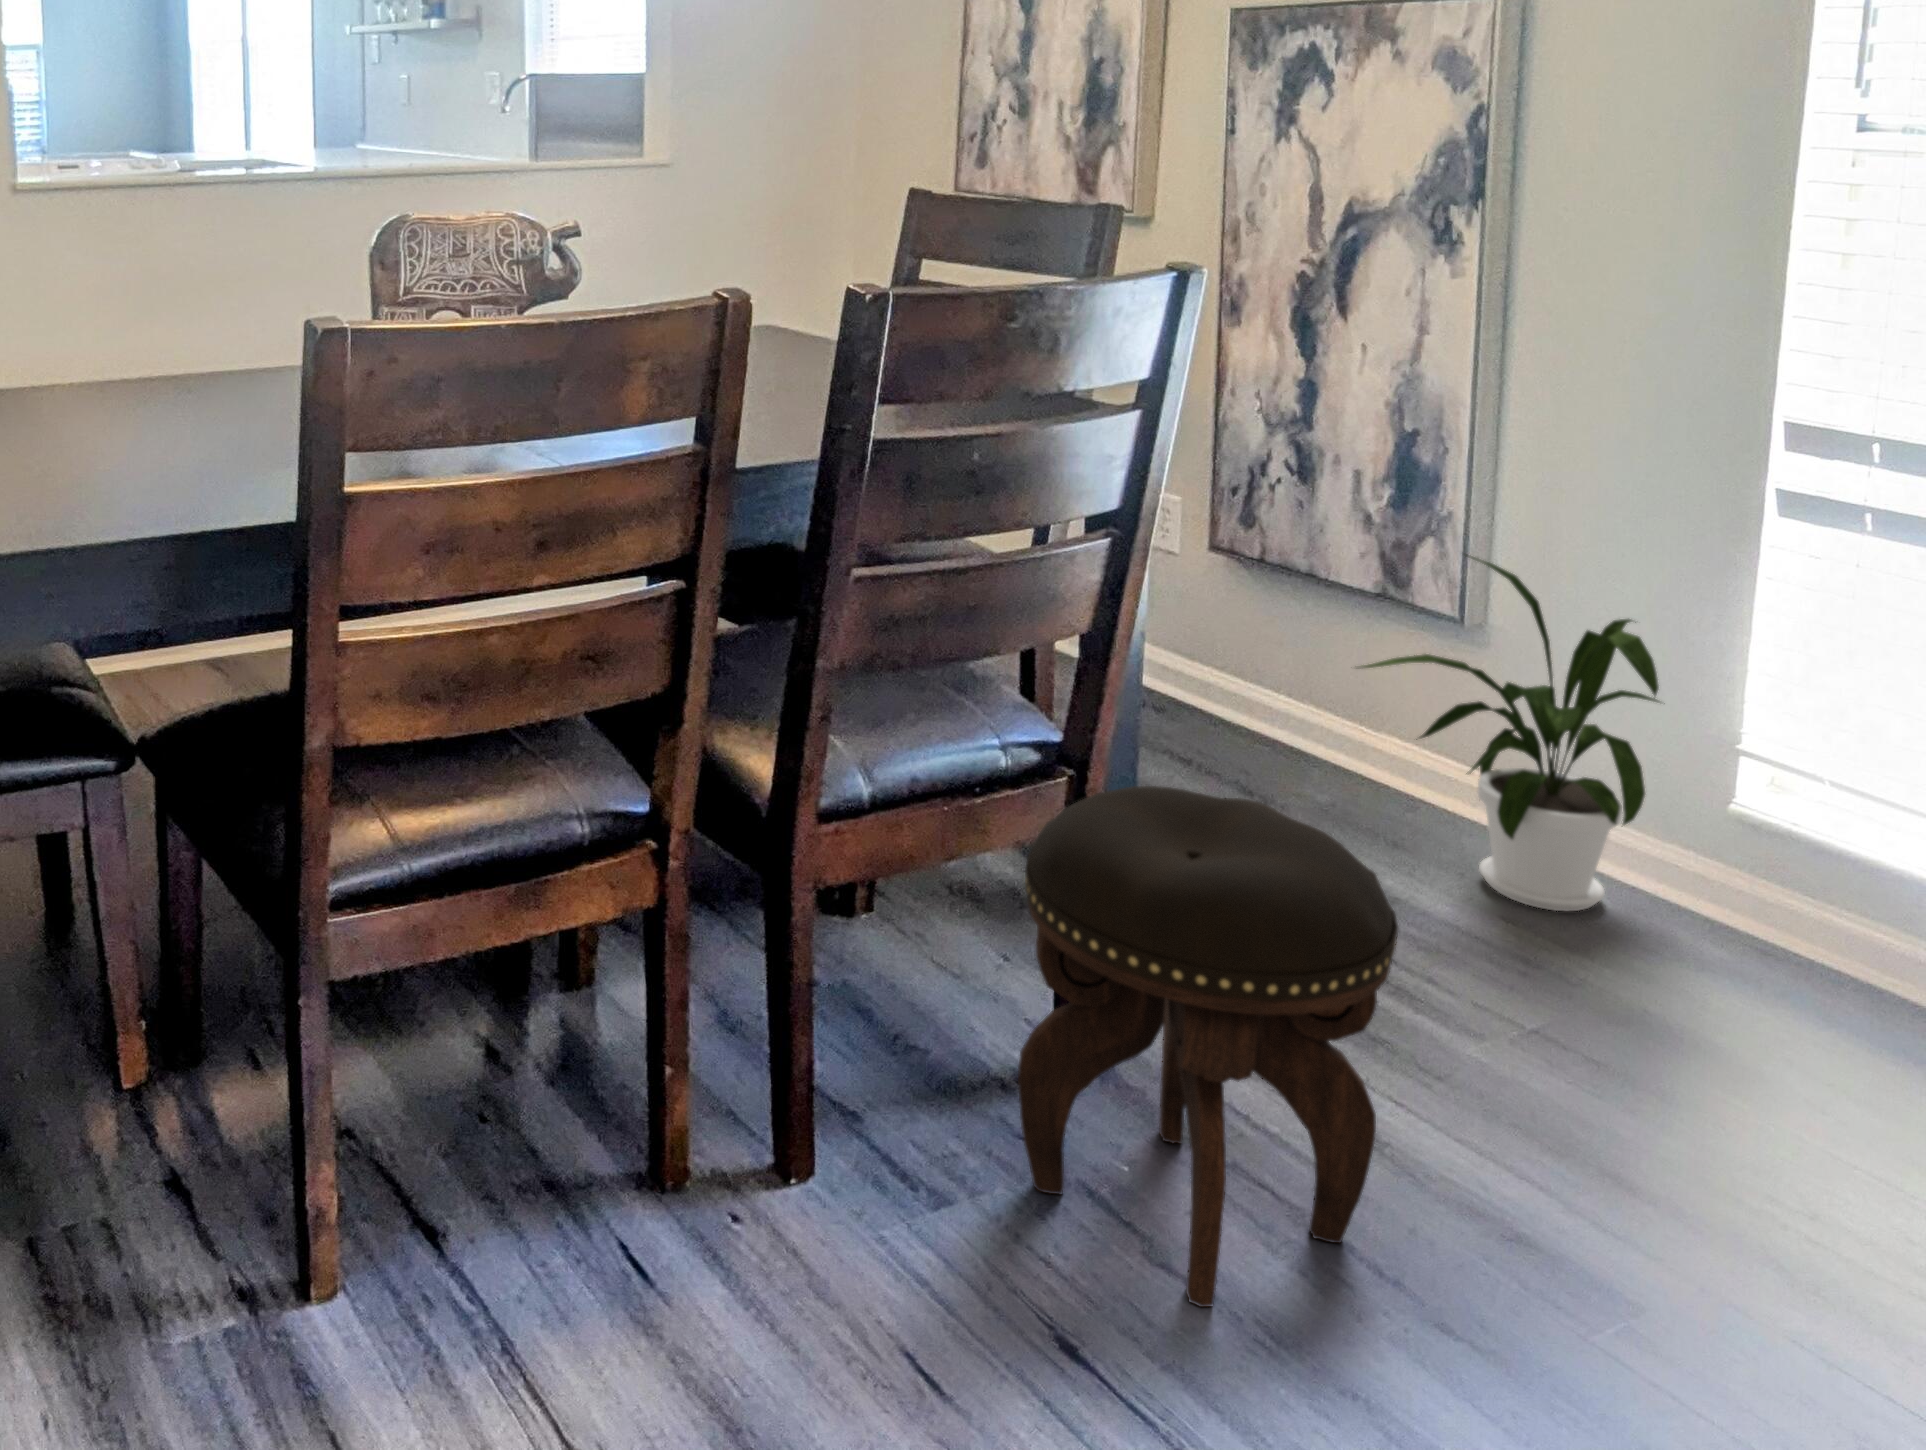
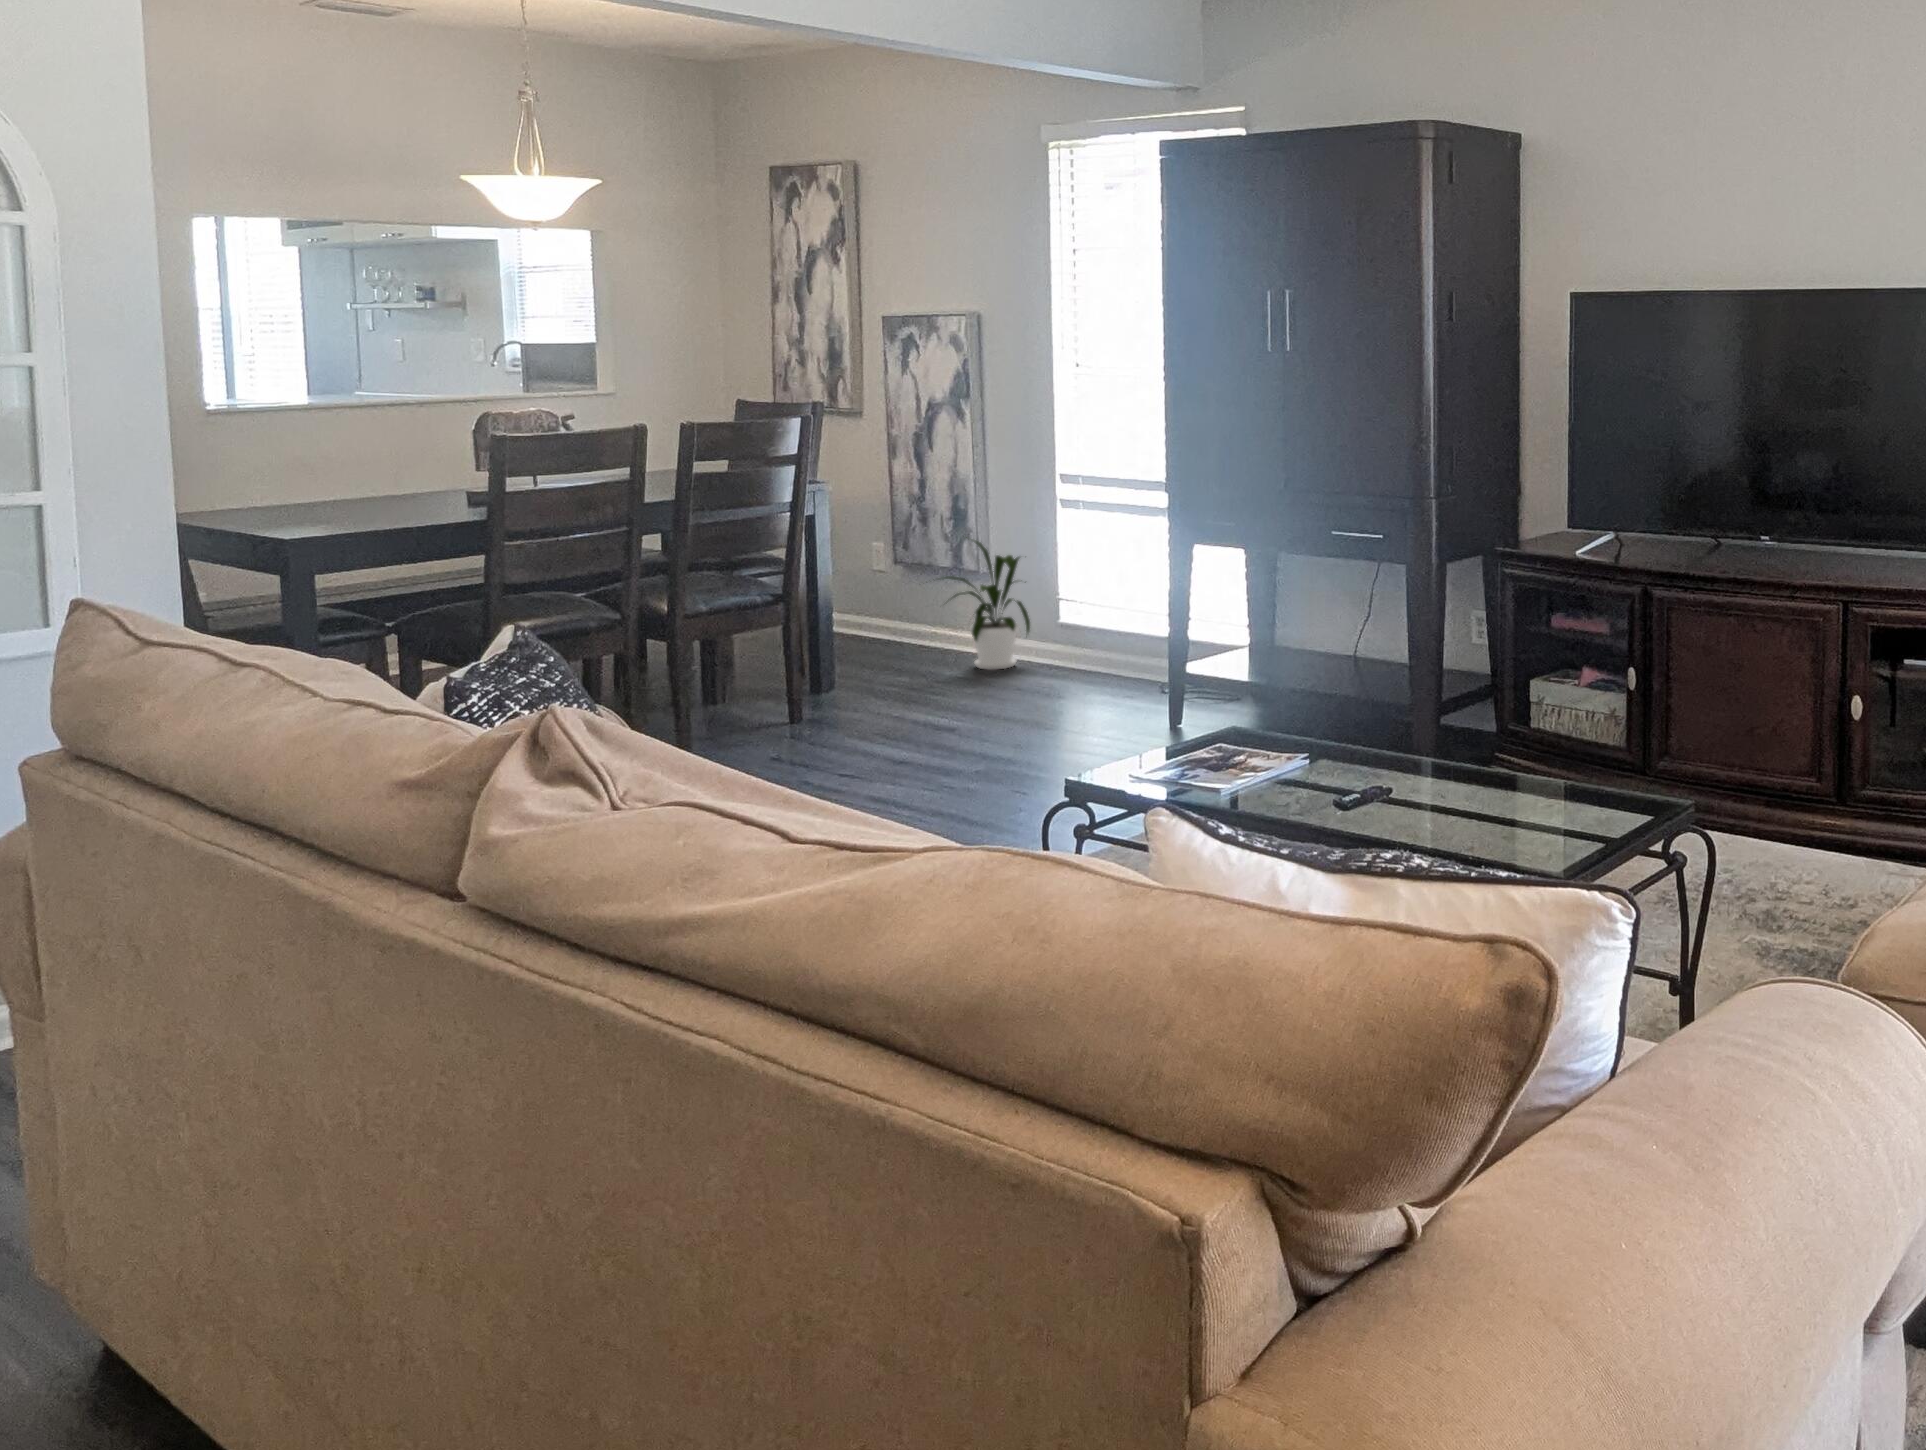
footstool: present [1018,786,1398,1307] -> none [745,591,867,745]

